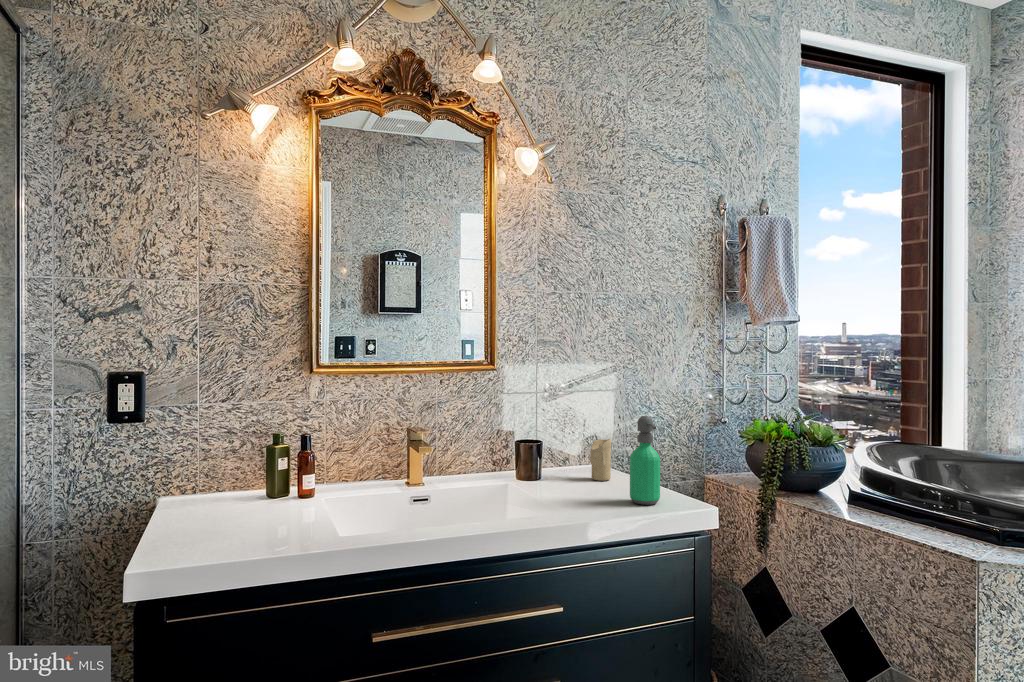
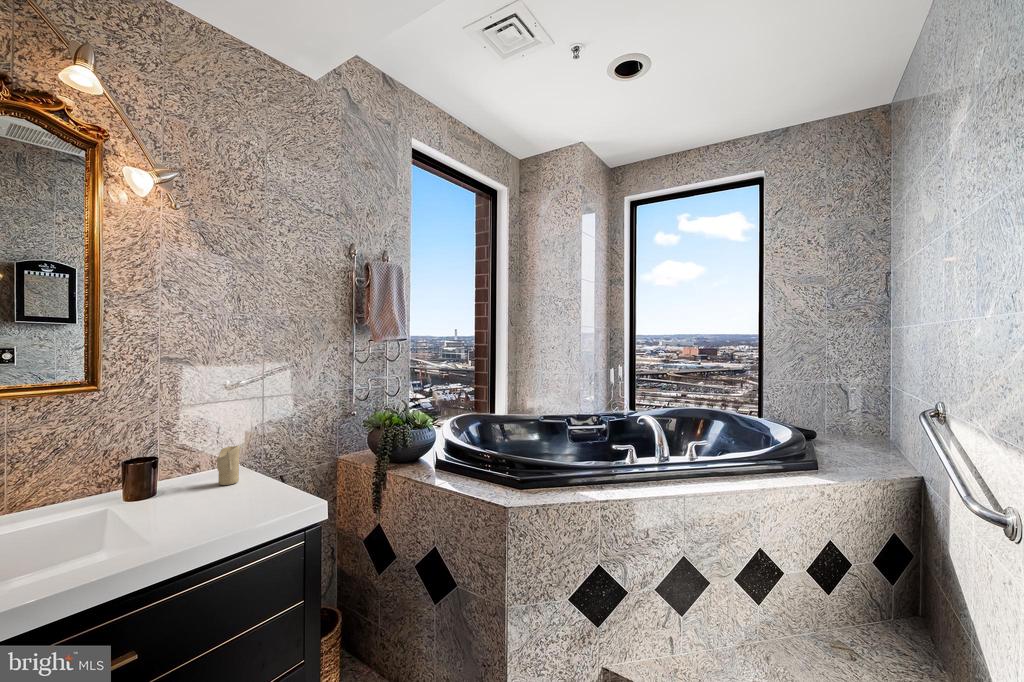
soap dispenser: present [630,416,660,505] -> none [244,428,275,510]

